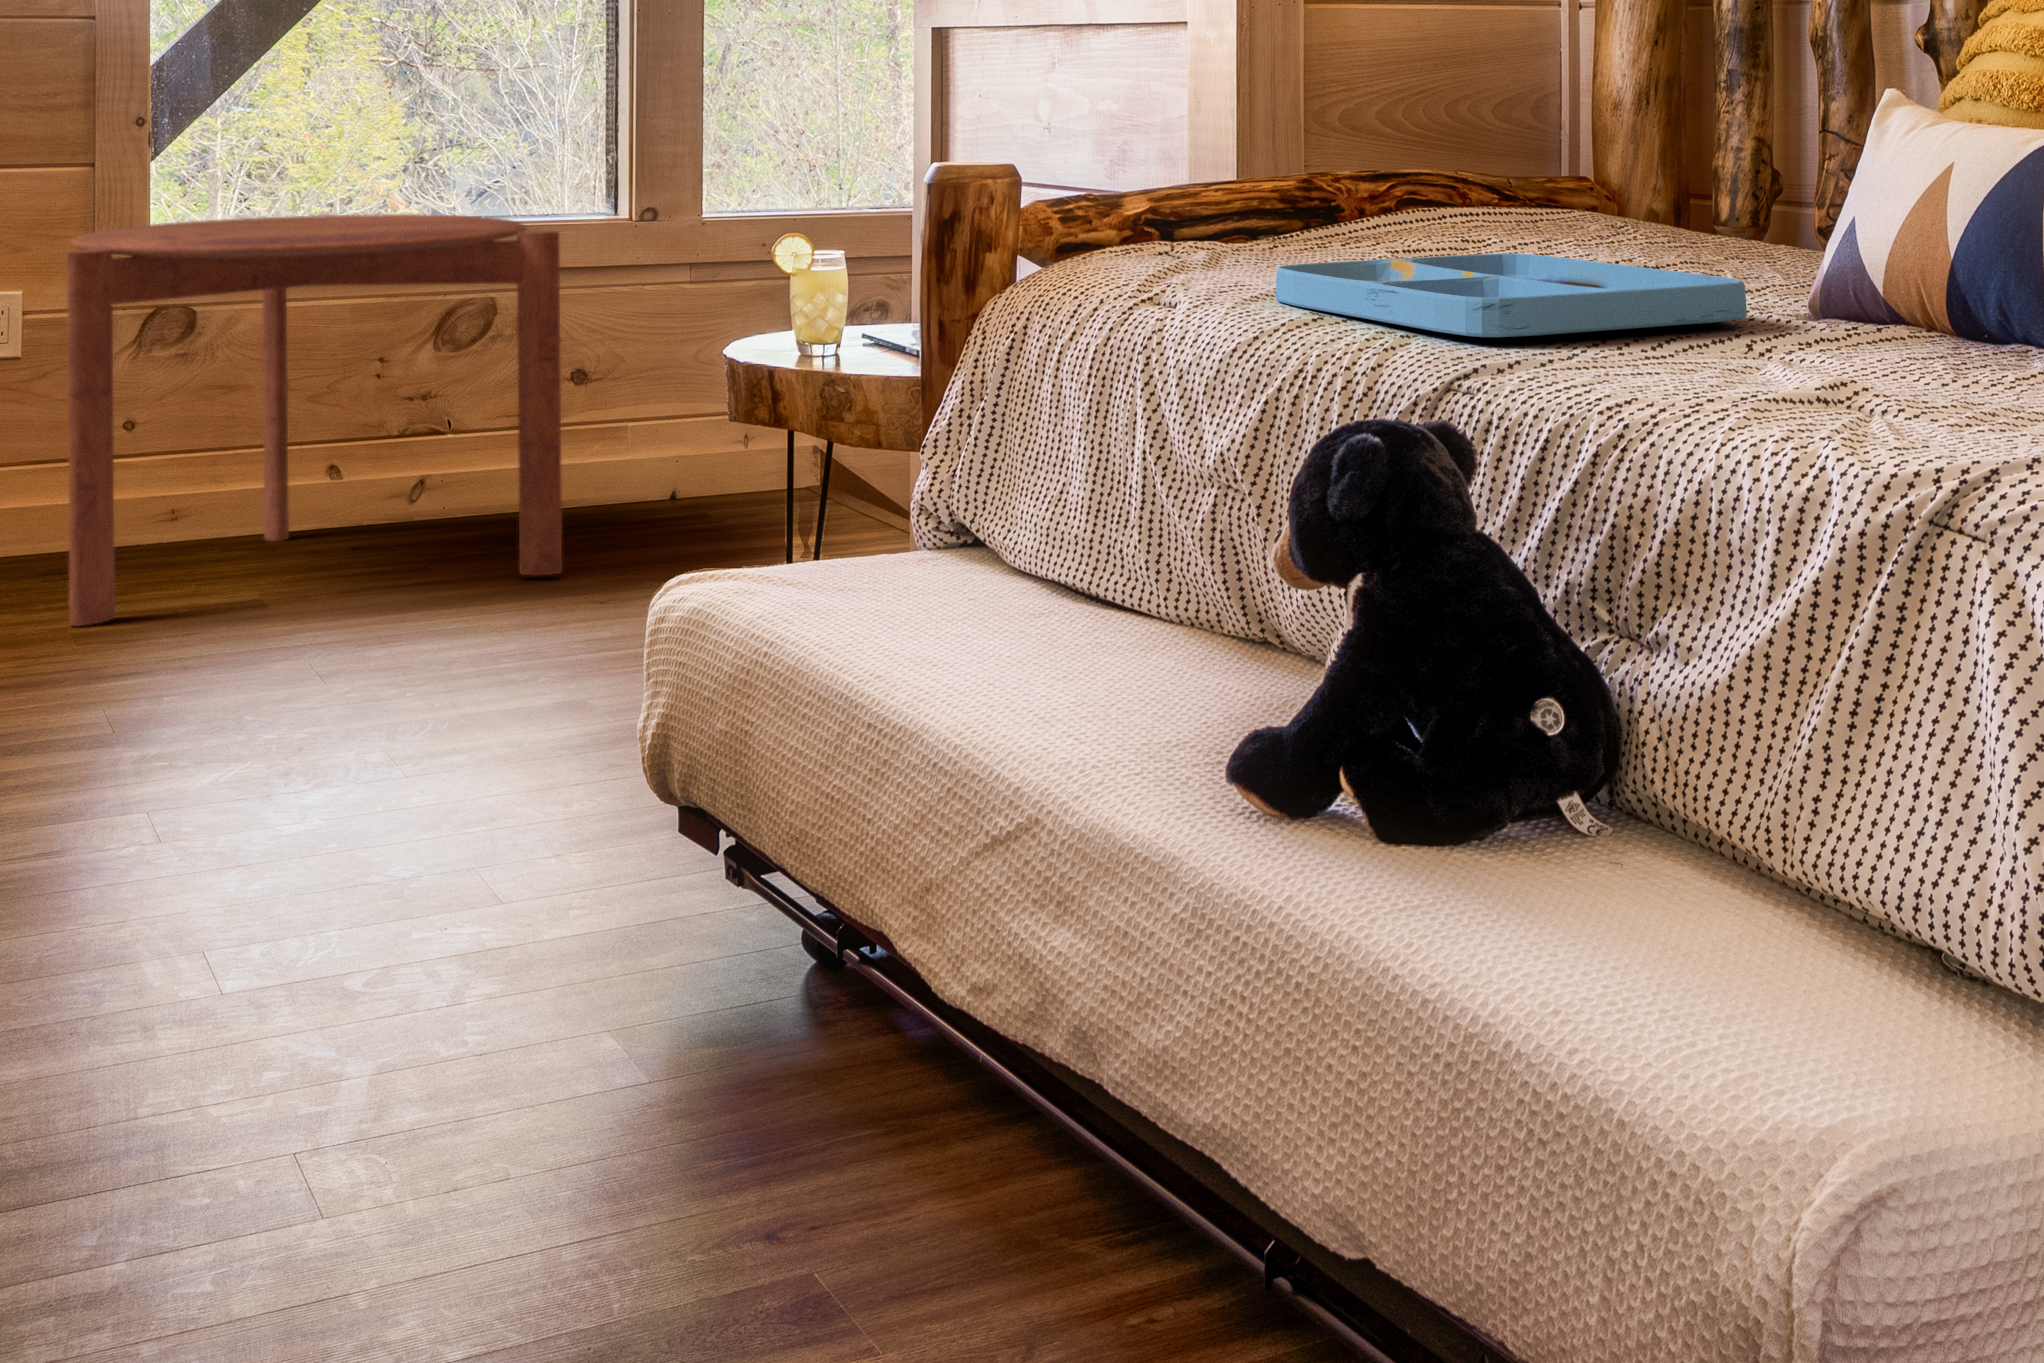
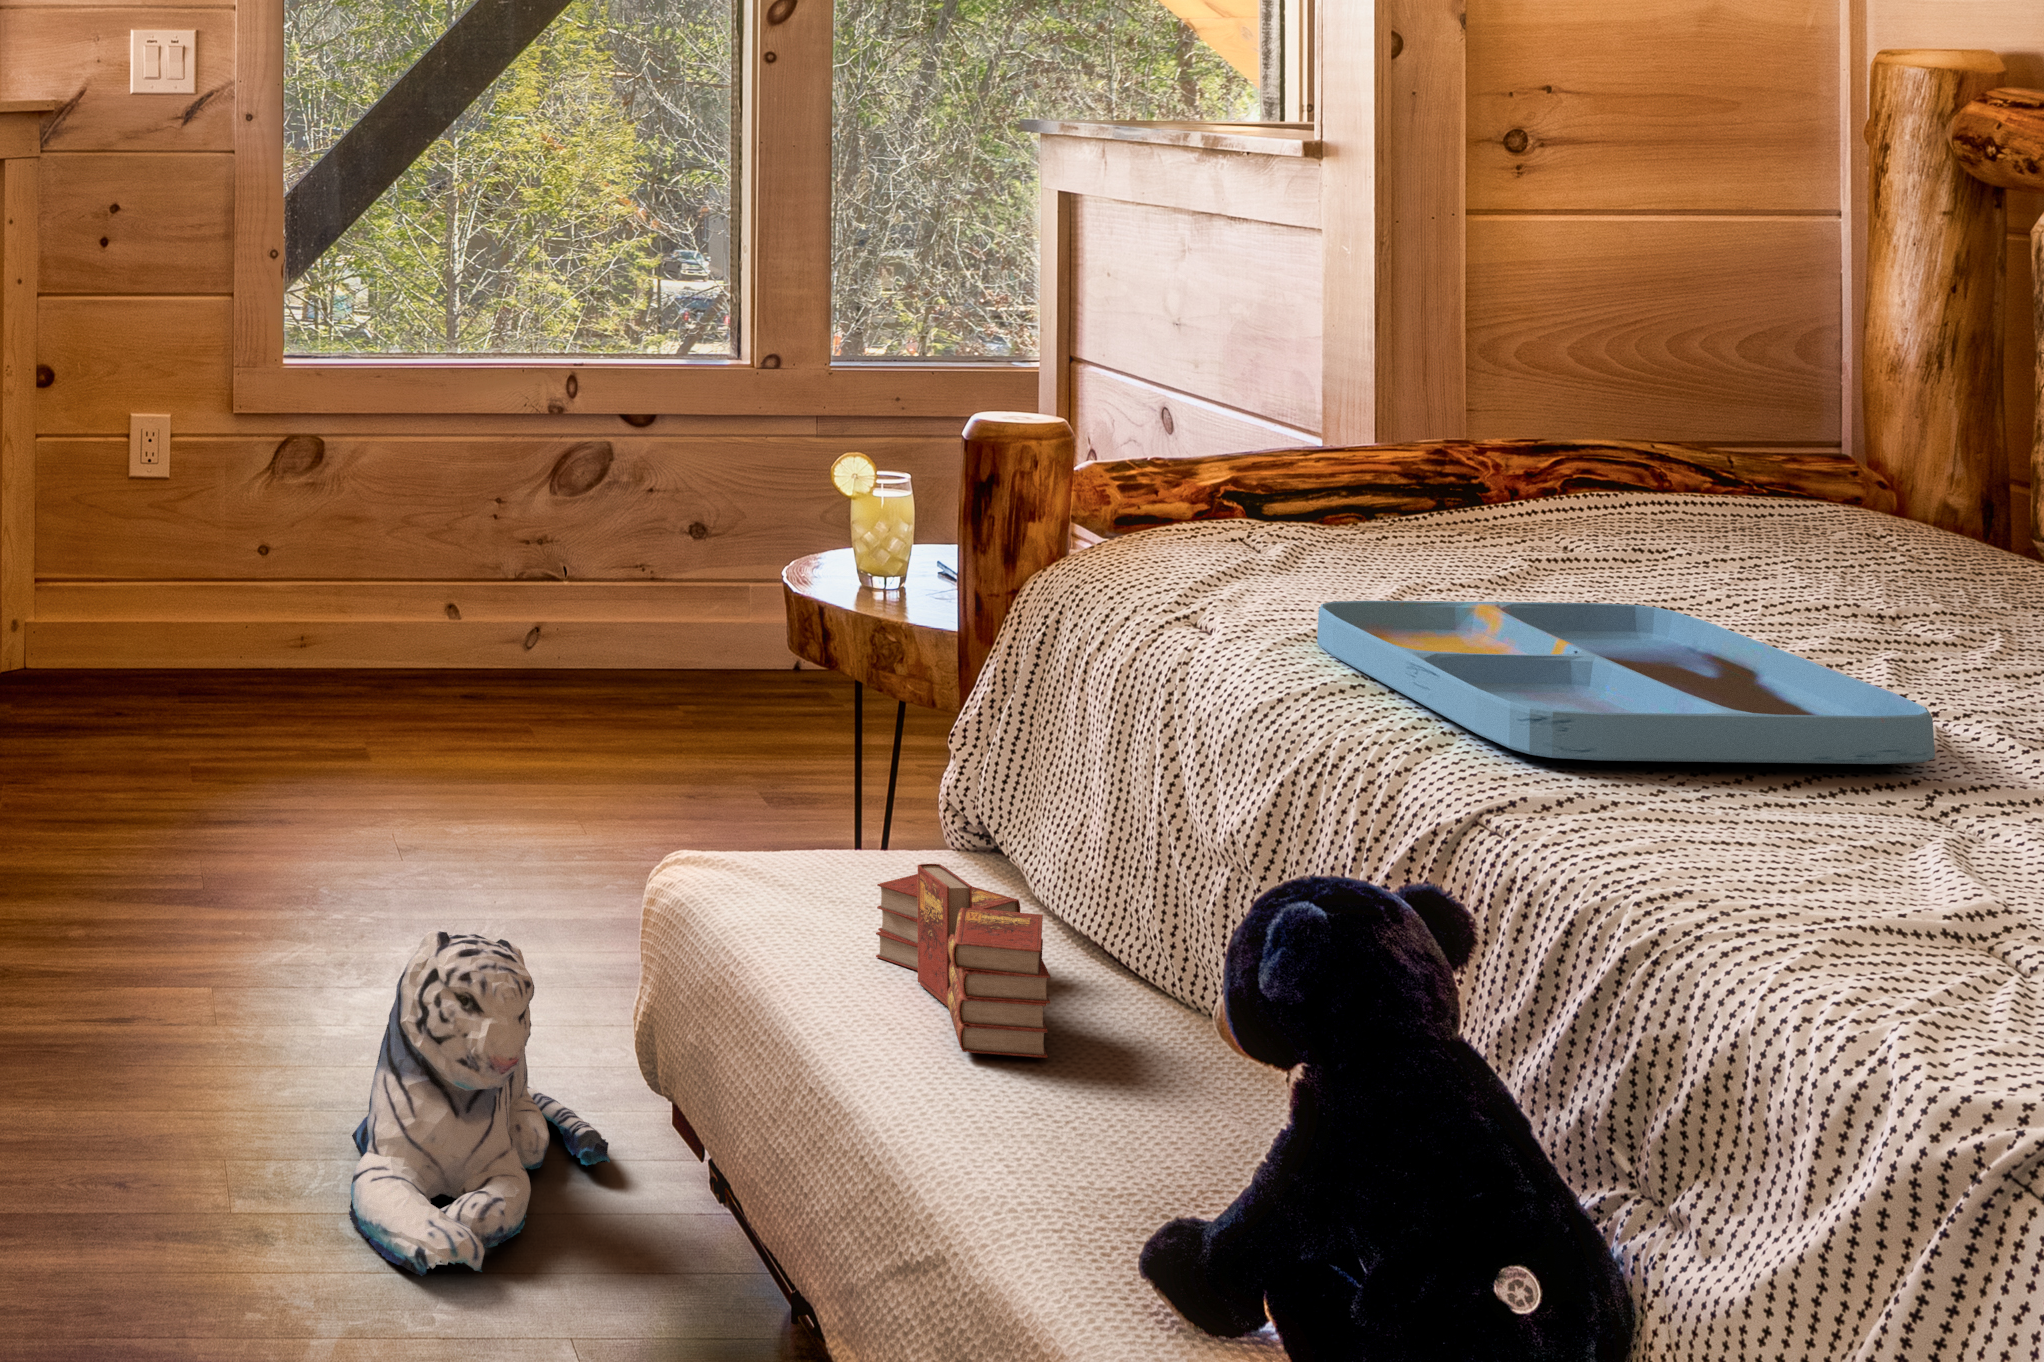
side table: present [67,214,562,626] -> none [188,353,644,750]
book: none [903,532,1082,681] -> present [876,864,1050,1058]
plush toy: none [348,688,622,1022] -> present [349,930,610,1276]

